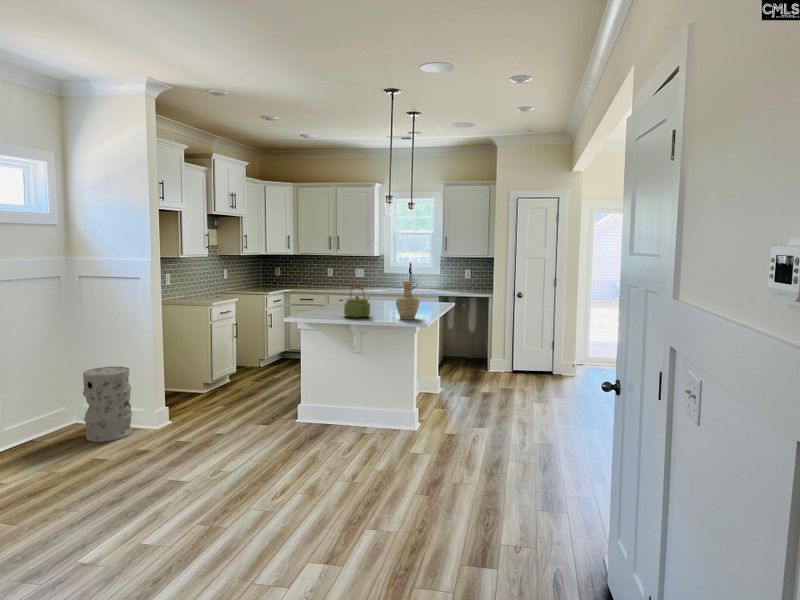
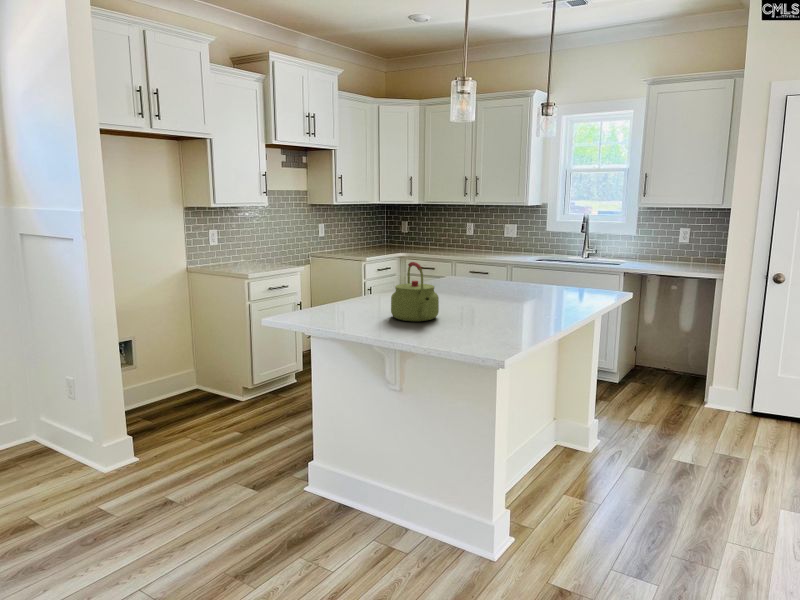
vase: present [396,281,419,320] -> none [478,257,526,335]
trash can: present [83,367,132,442] -> none [18,365,97,476]

